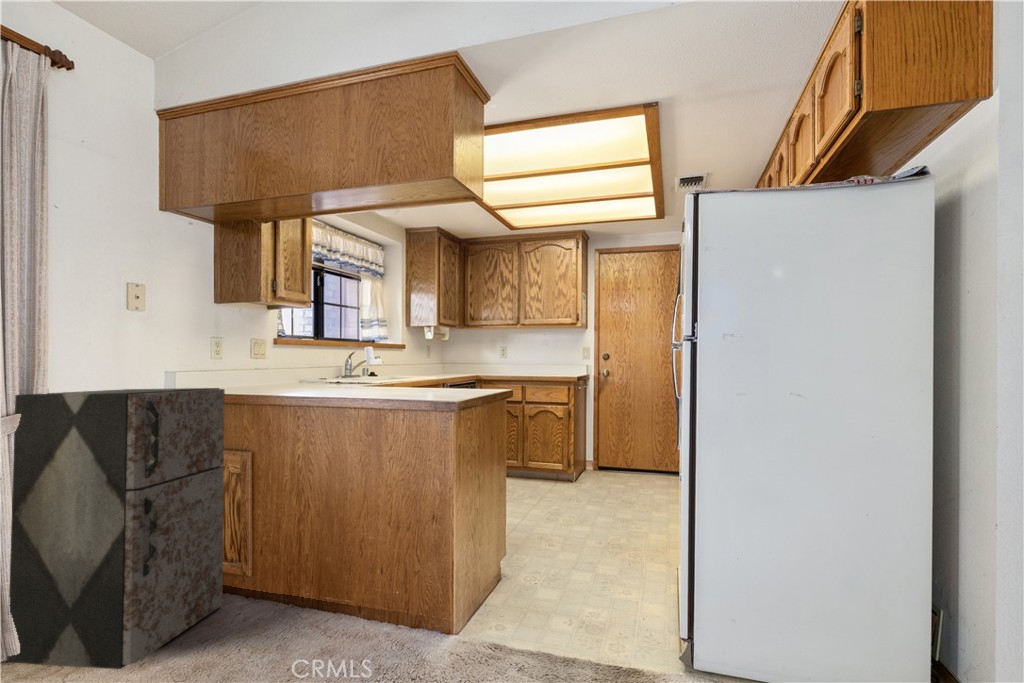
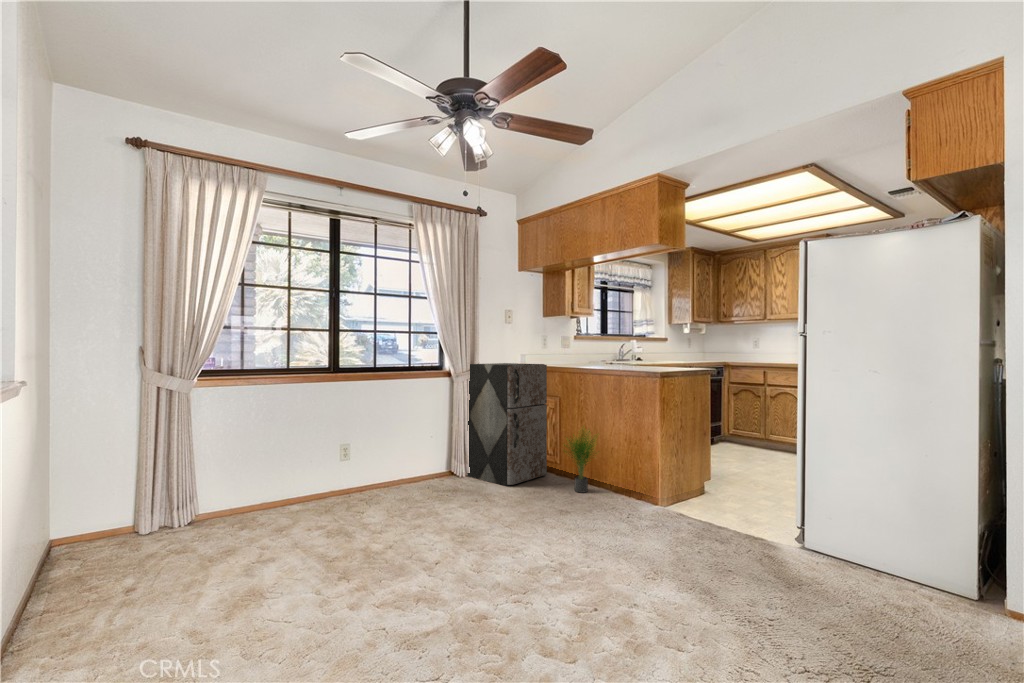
potted plant: none [259,501,343,640] -> present [569,431,595,493]

